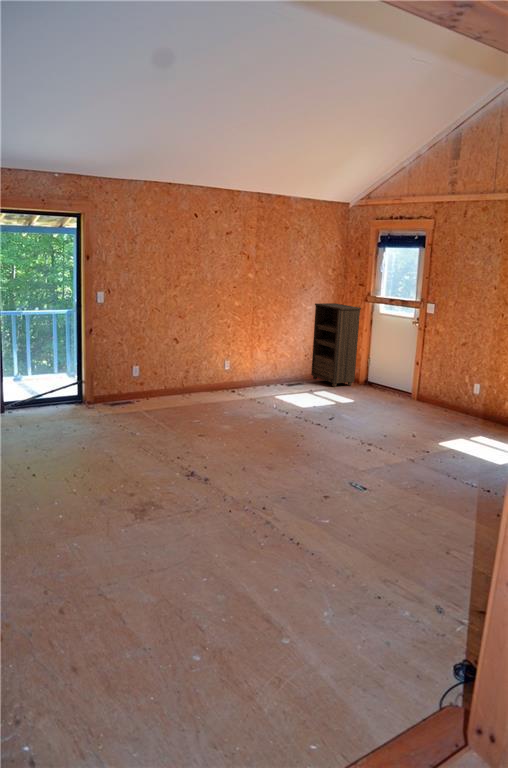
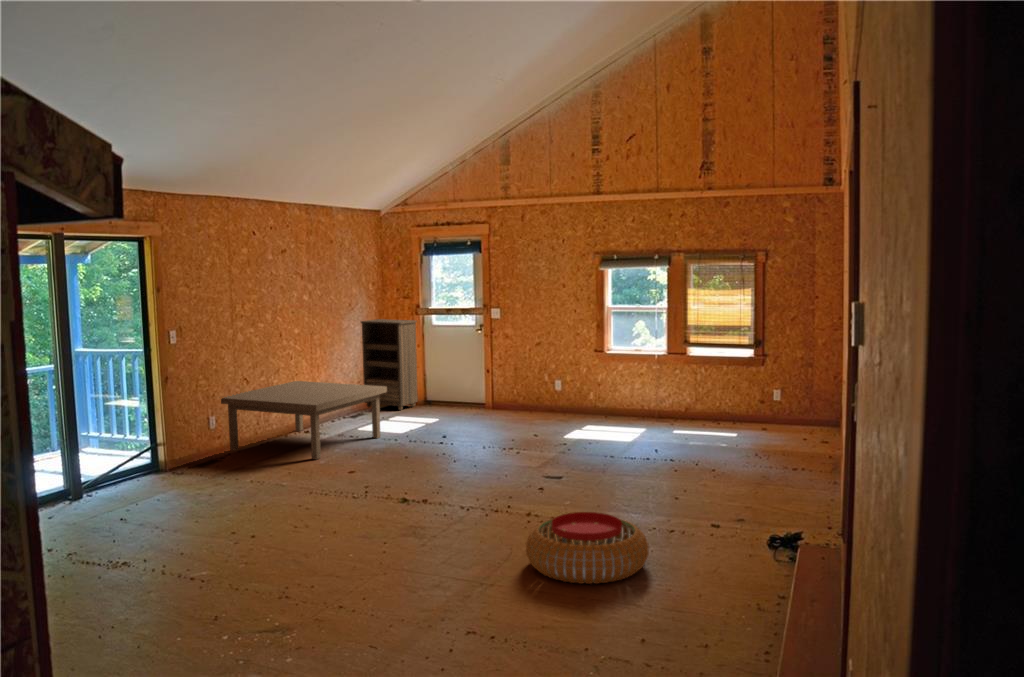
coffee table: none [146,348,284,419] -> present [221,381,387,459]
pouf: none [98,563,263,688] -> present [526,512,649,584]

